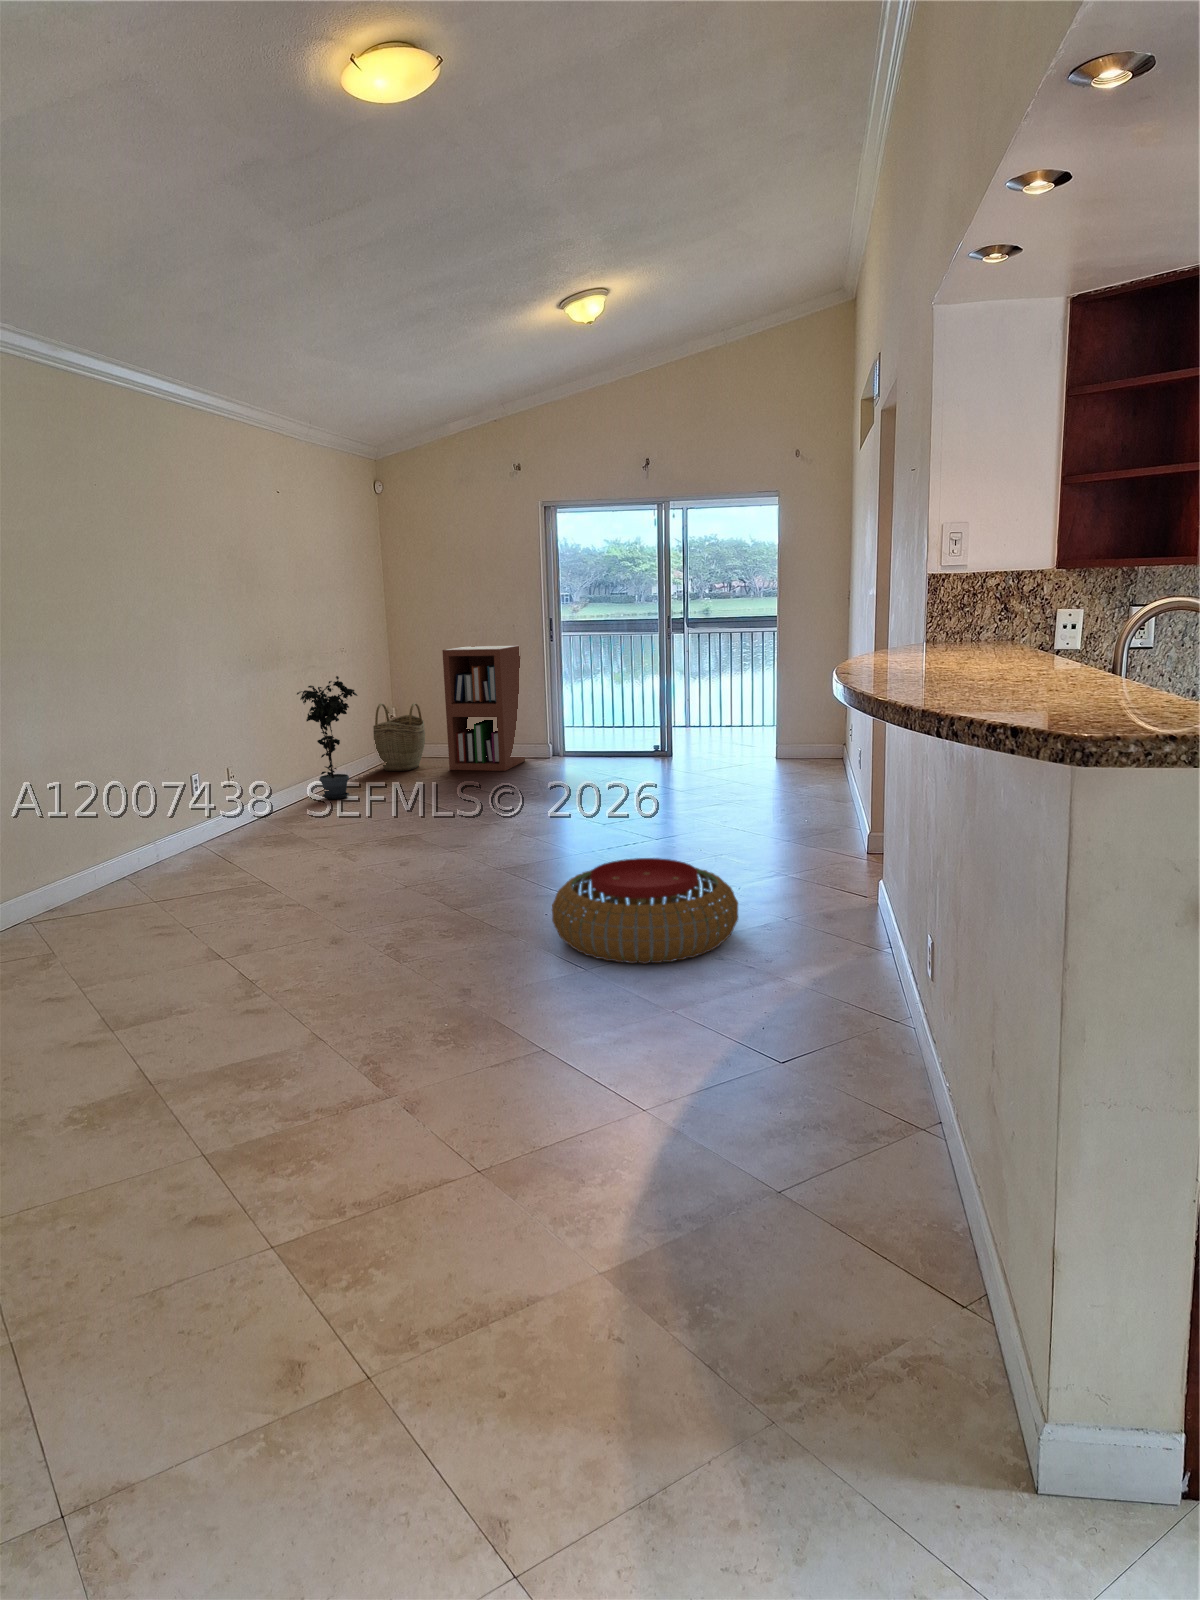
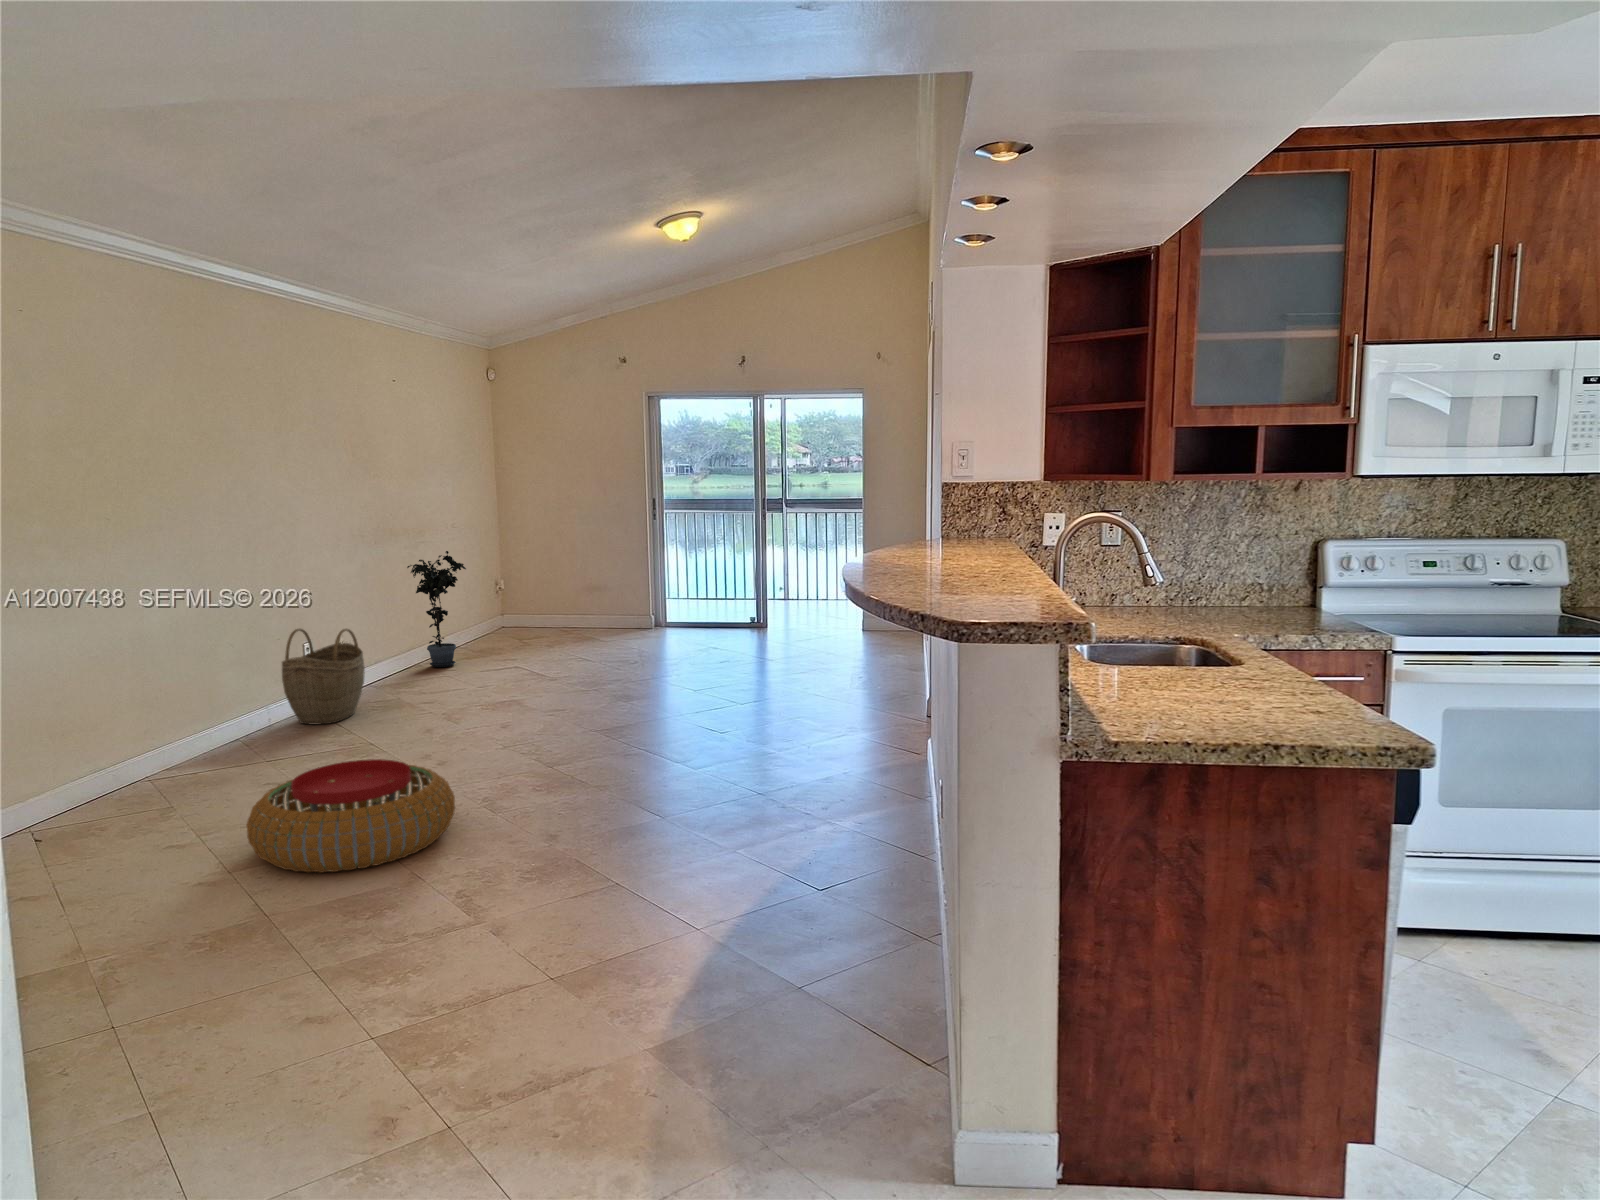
bookshelf: present [442,646,525,771] -> none [550,523,628,641]
woven basket: present [373,703,425,771] -> present [282,628,365,724]
pouf: present [552,858,738,964] -> present [246,759,455,872]

